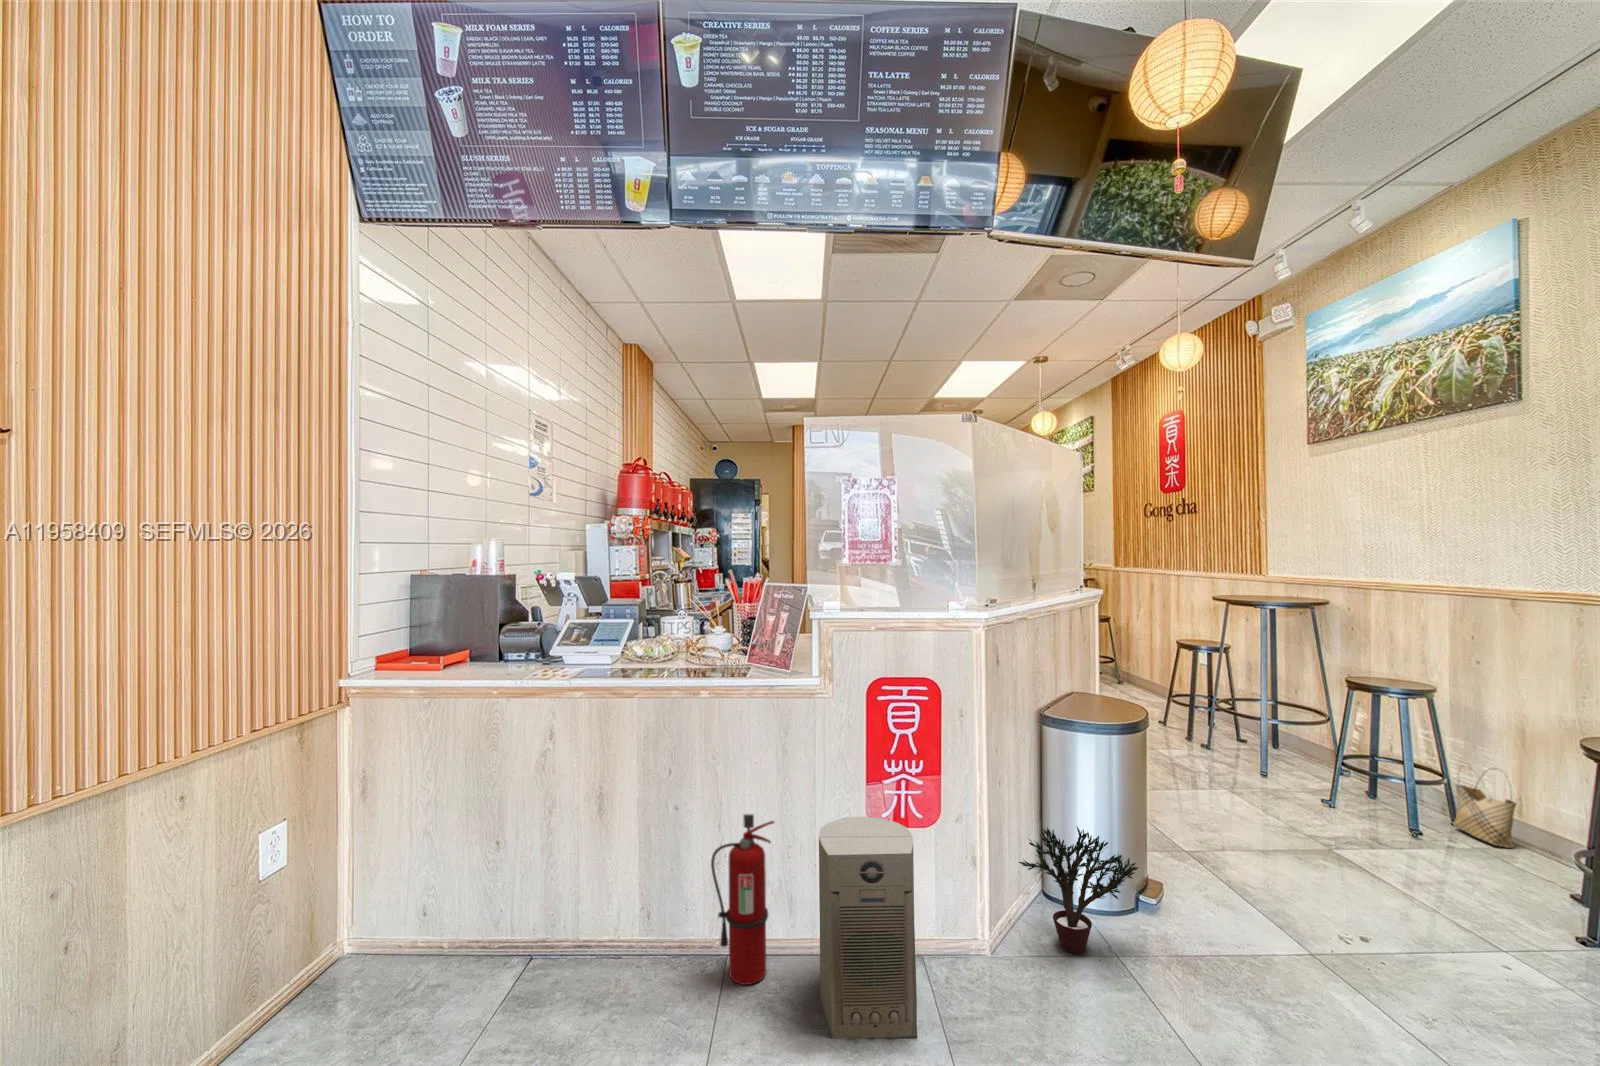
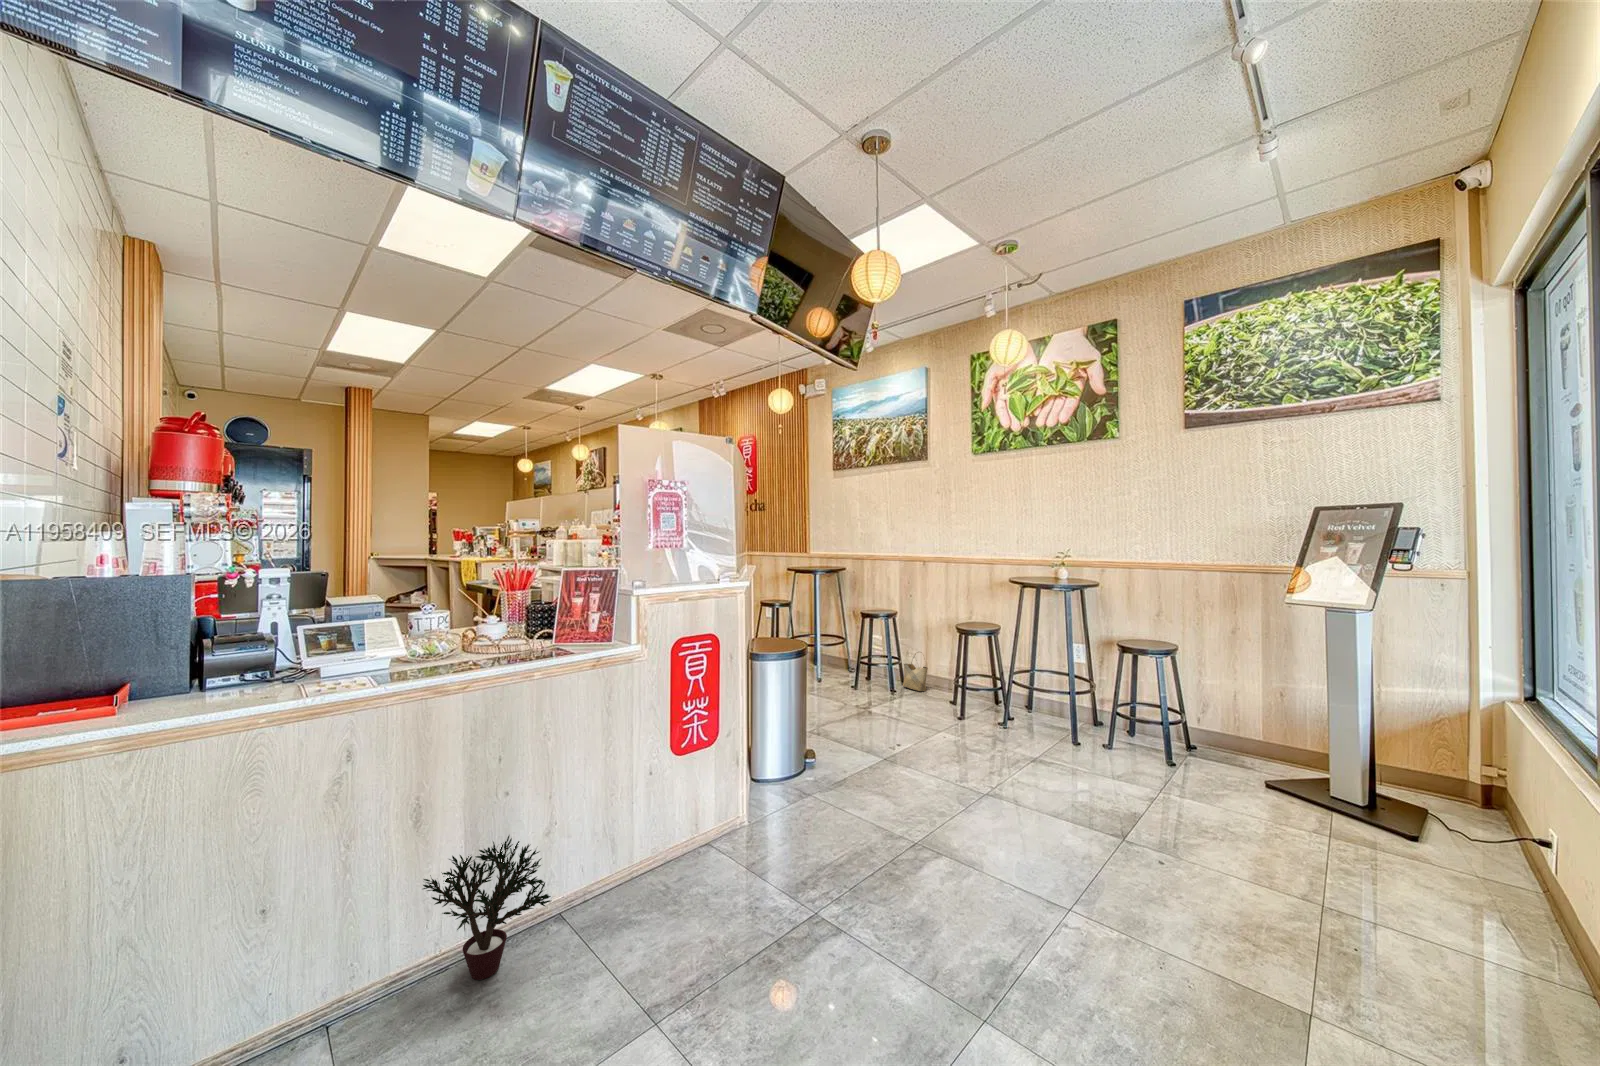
fire extinguisher: present [711,814,774,985] -> none [564,766,619,910]
air purifier: present [819,817,917,1039] -> none [658,743,744,906]
potted plant: present [1019,827,1139,954] -> present [423,836,551,980]

